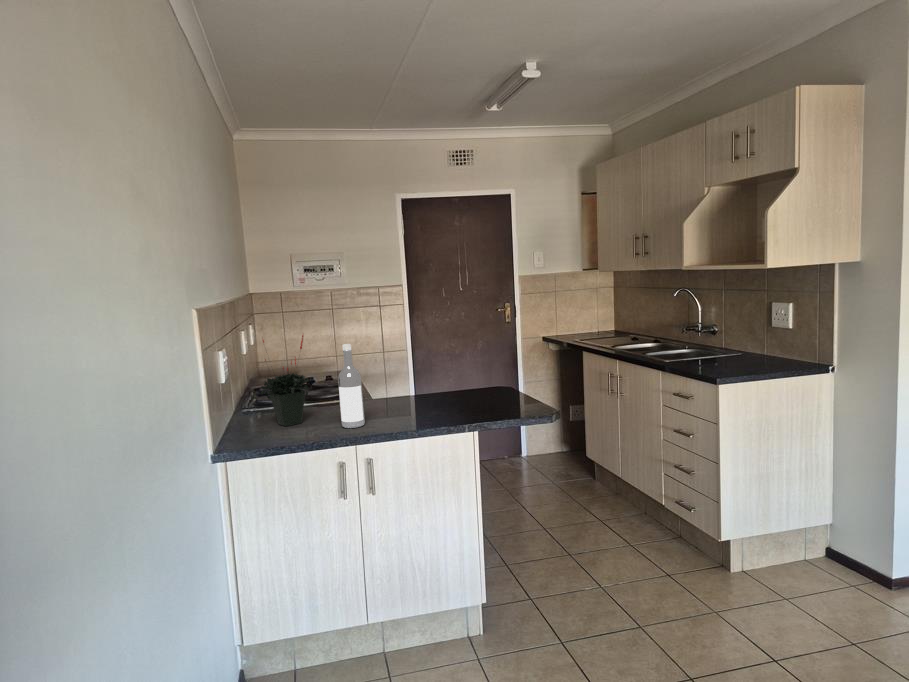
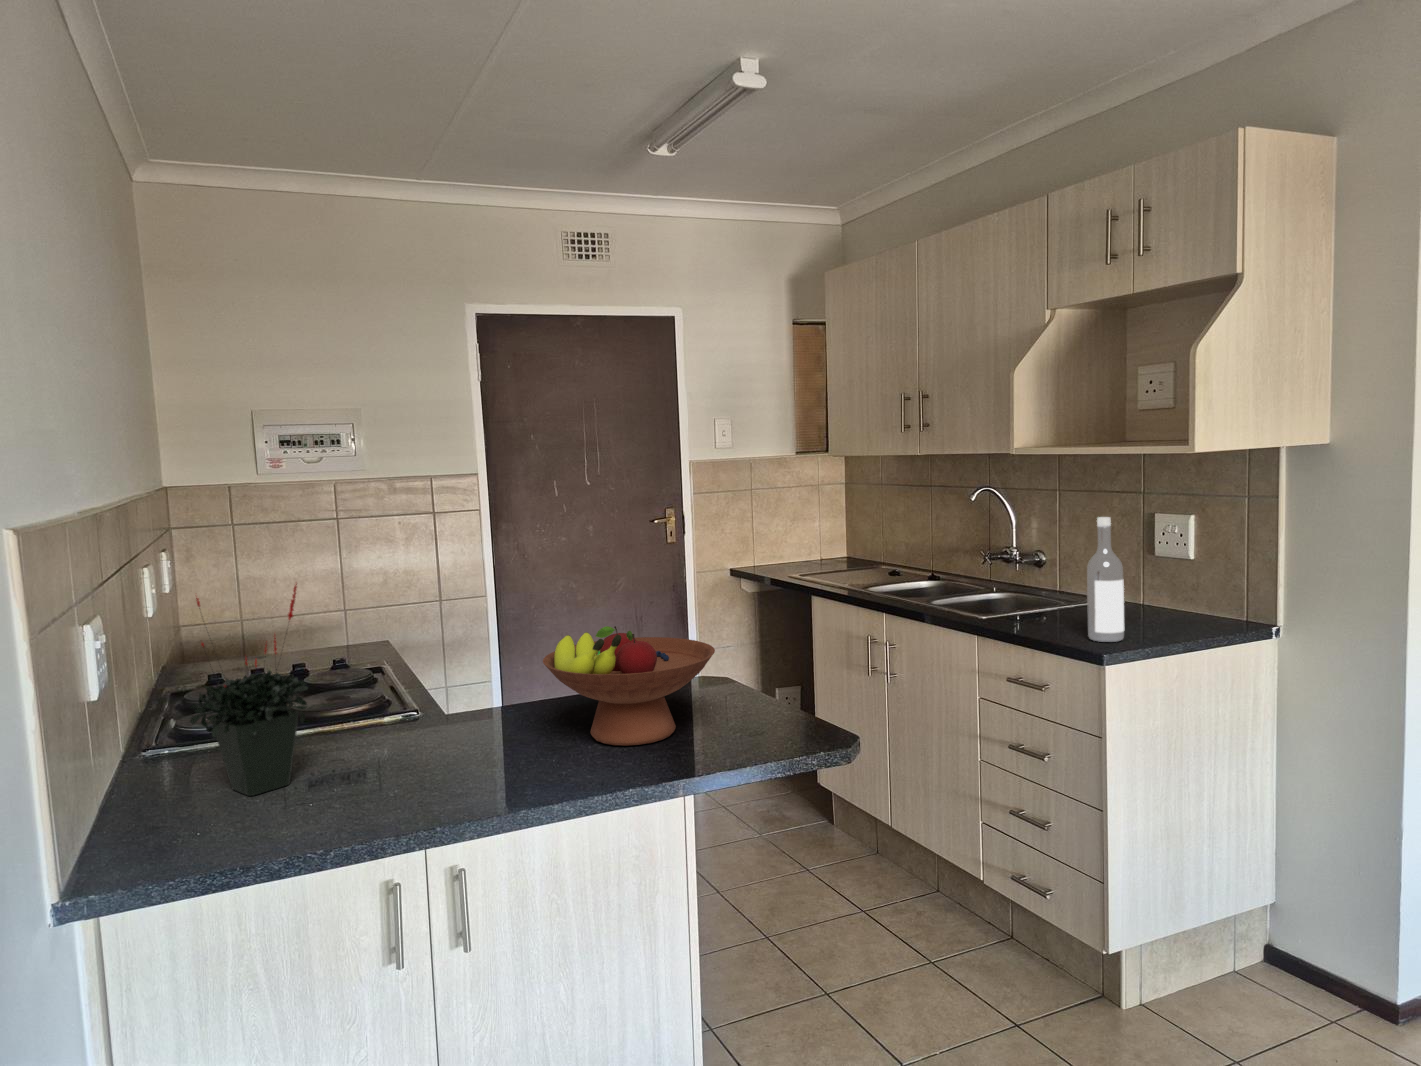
wine bottle: present [338,344,365,428] -> present [1087,517,1124,642]
fruit bowl: none [413,356,495,412] -> present [543,626,715,746]

